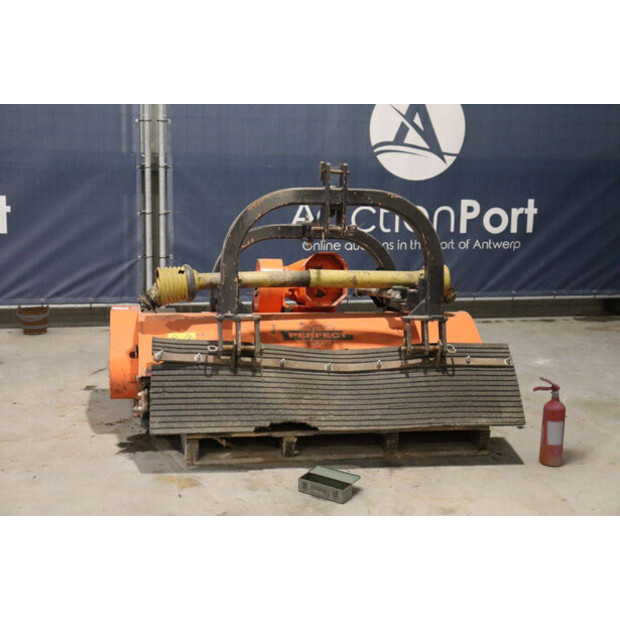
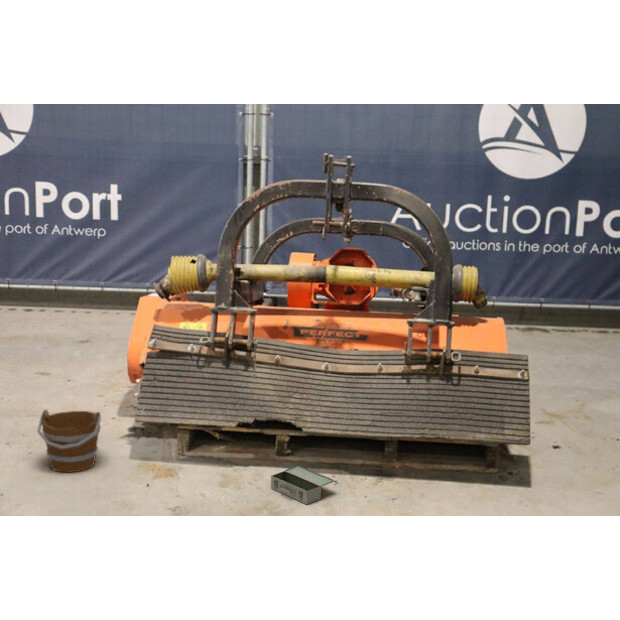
bucket: present [17,305,50,335] -> present [37,410,101,473]
fire extinguisher: present [533,377,566,467] -> none [541,394,578,494]

